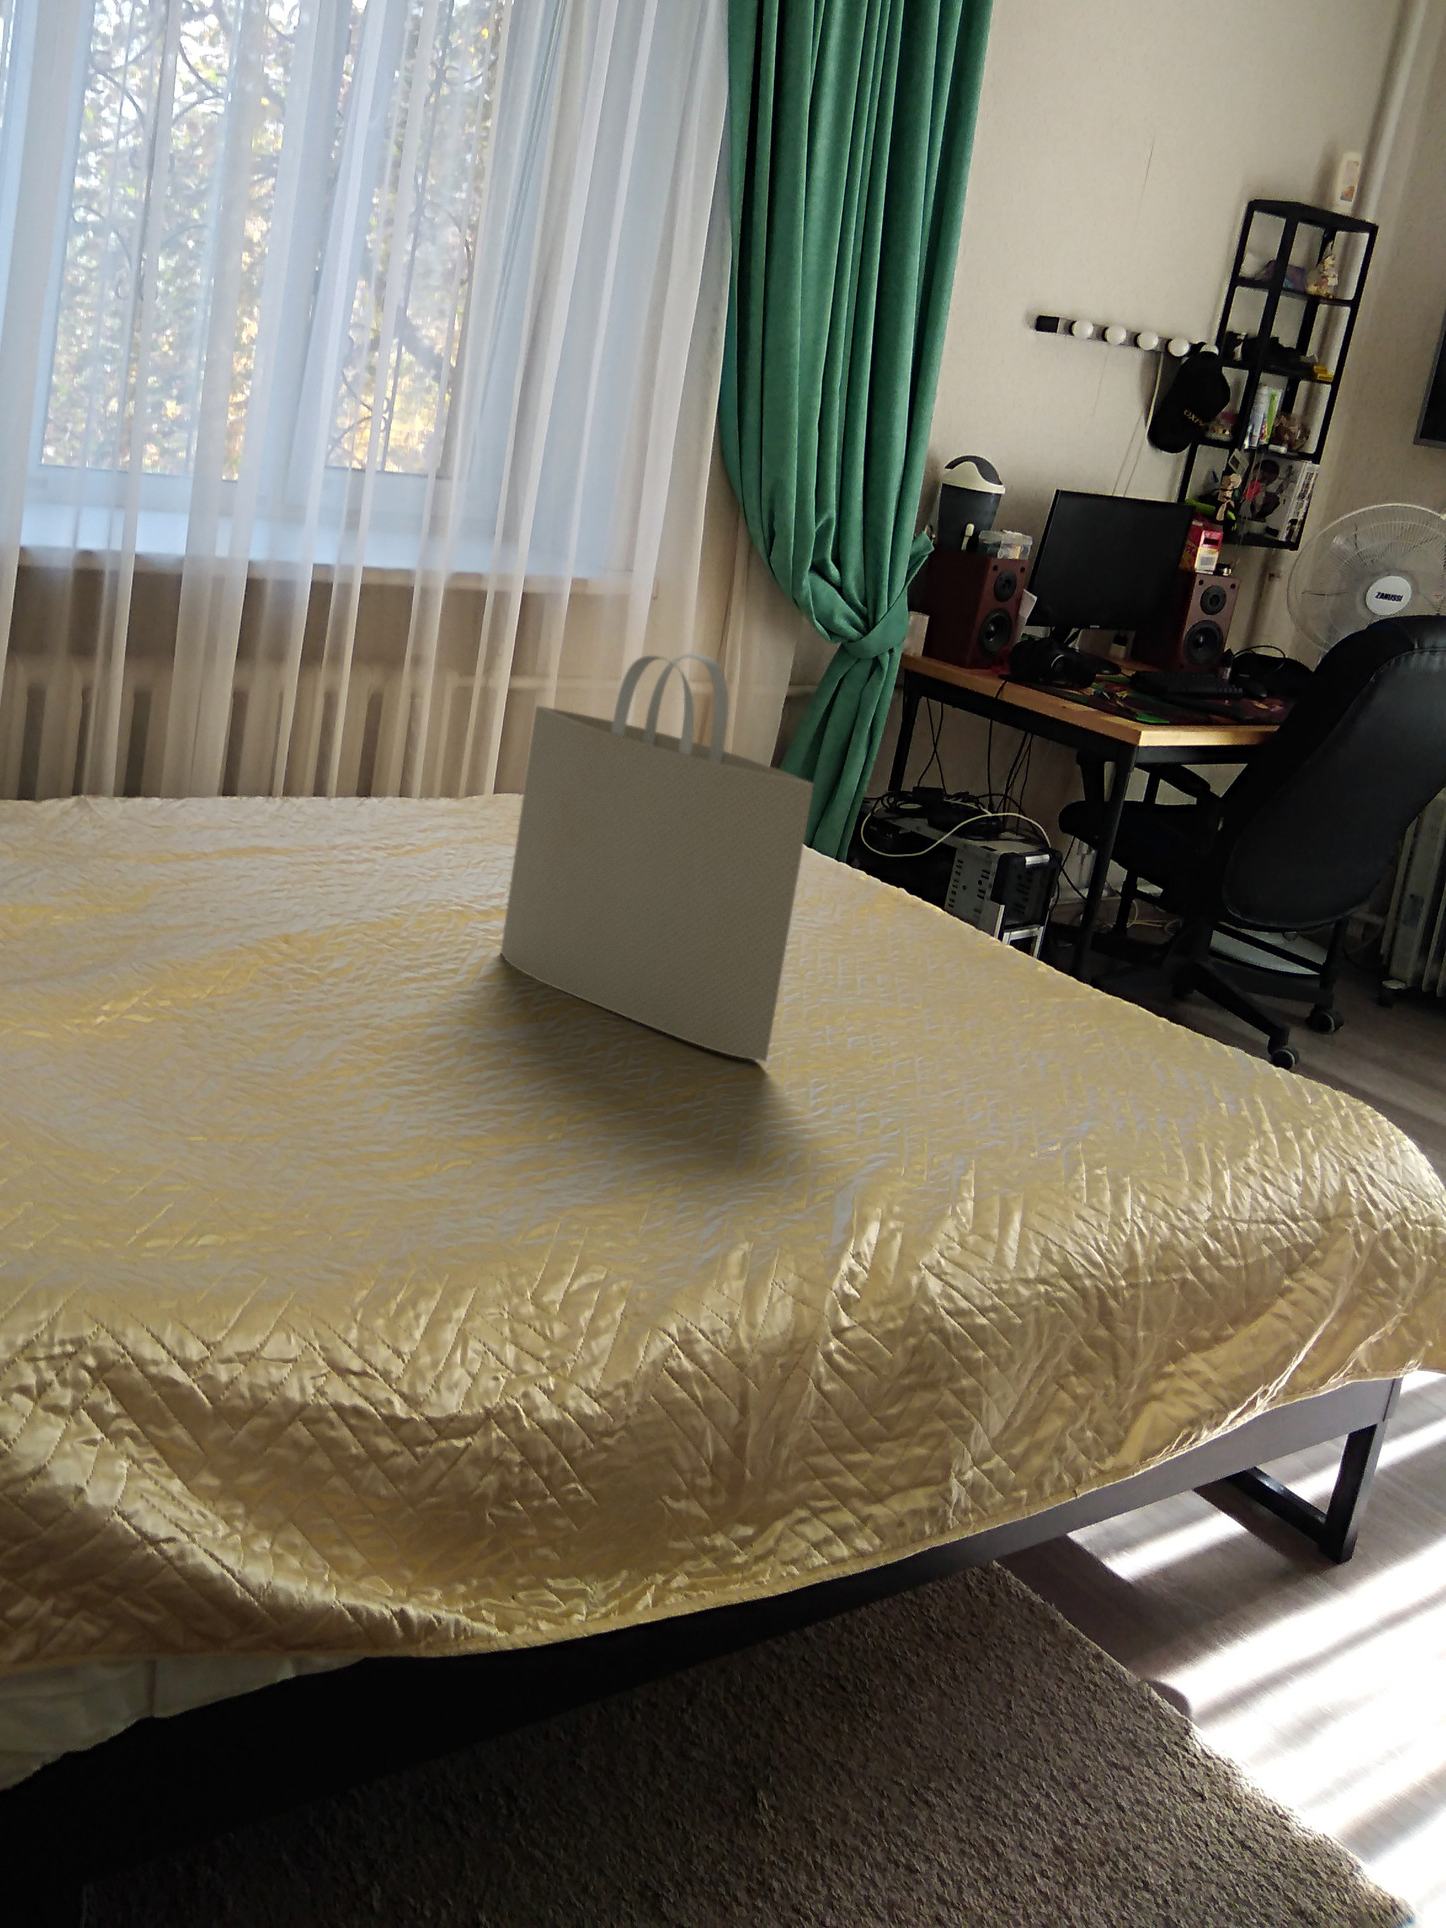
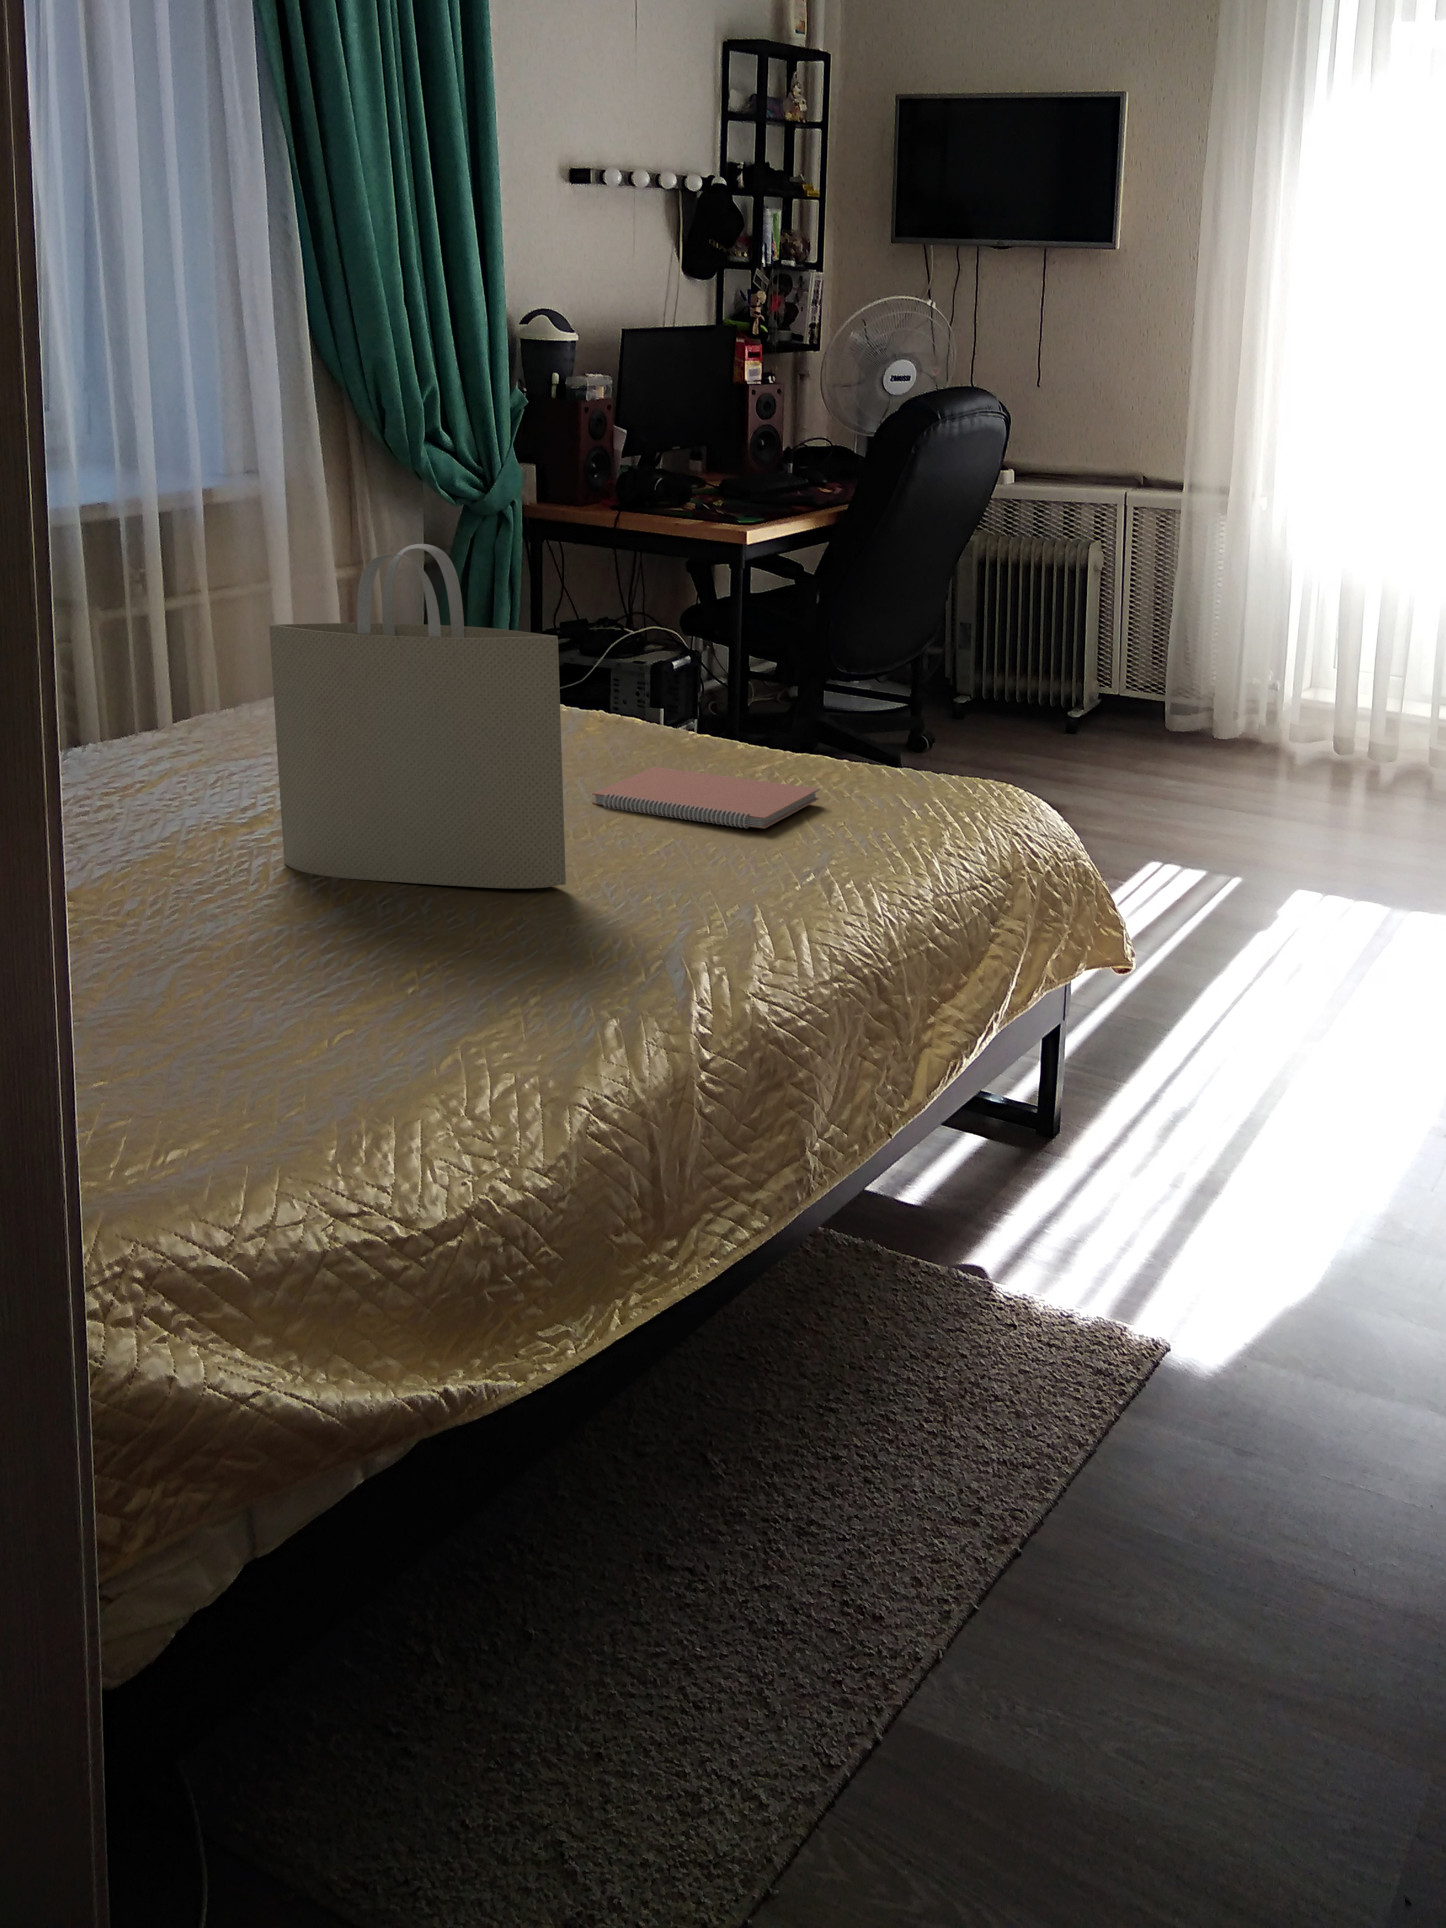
notebook: none [846,956,1112,1064] -> present [592,767,819,829]

